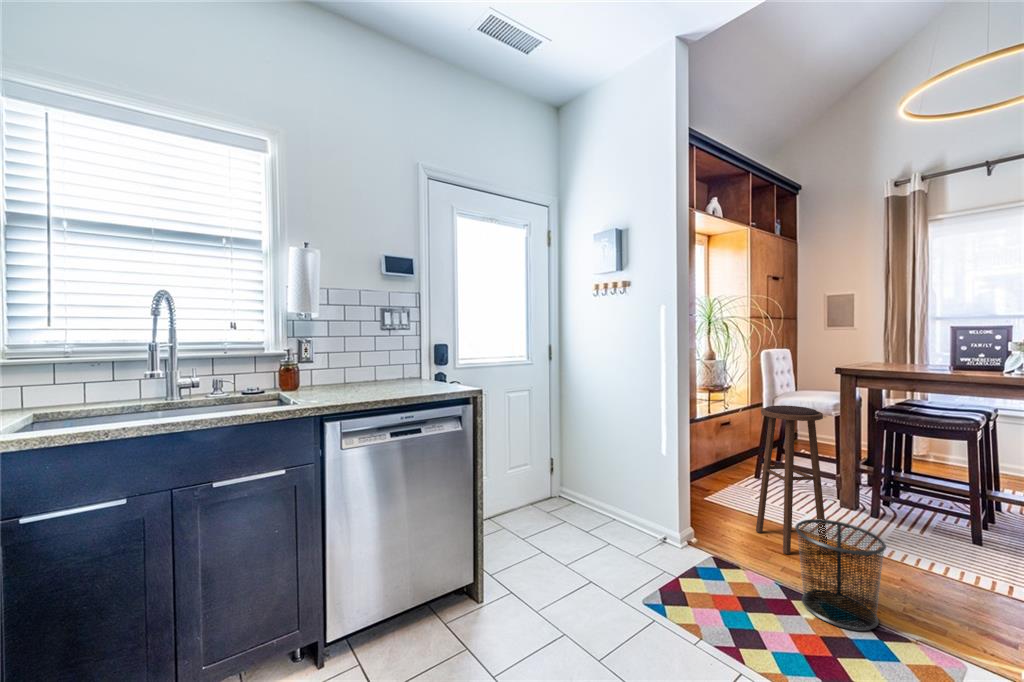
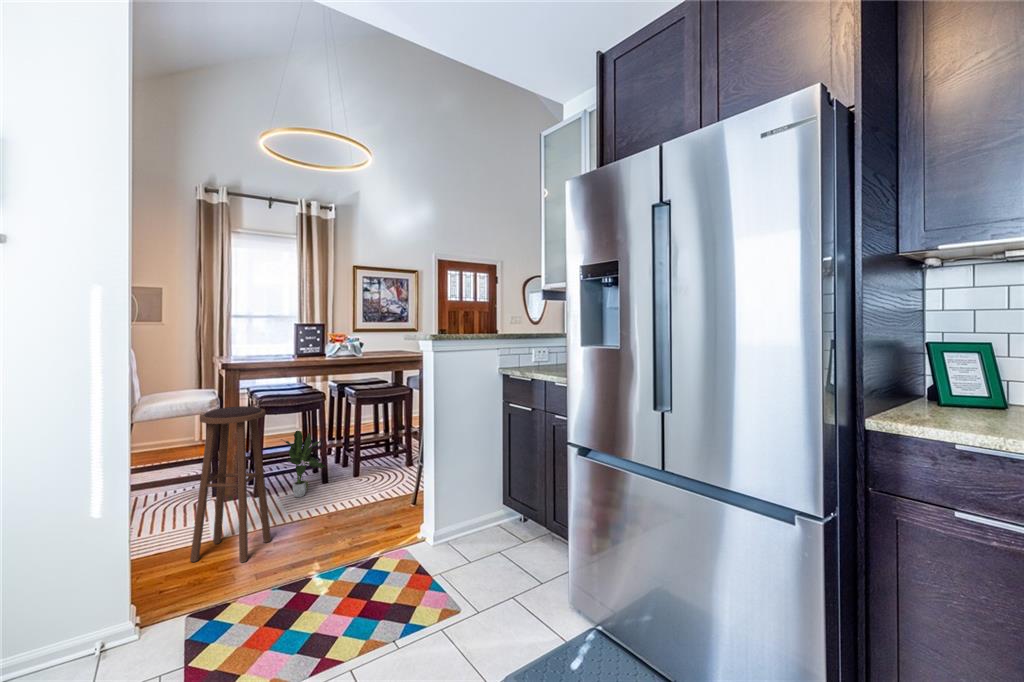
potted plant: none [888,457,961,541] -> present [281,431,327,497]
waste bin: present [795,519,886,631] -> none [295,494,364,588]

